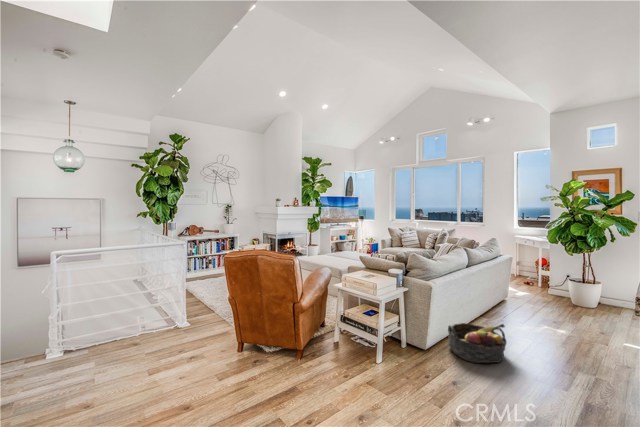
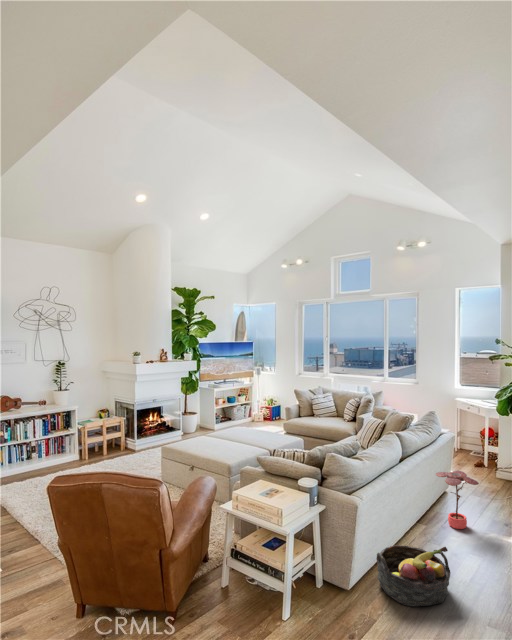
potted plant: none [496,279,532,321] -> present [436,471,479,529]

